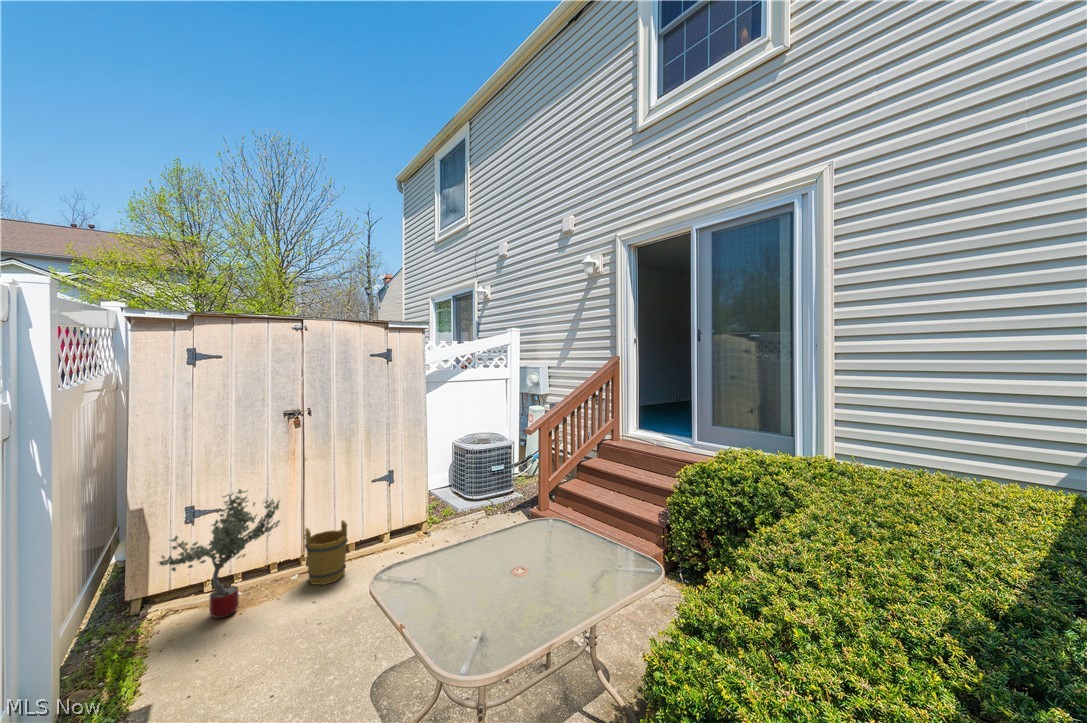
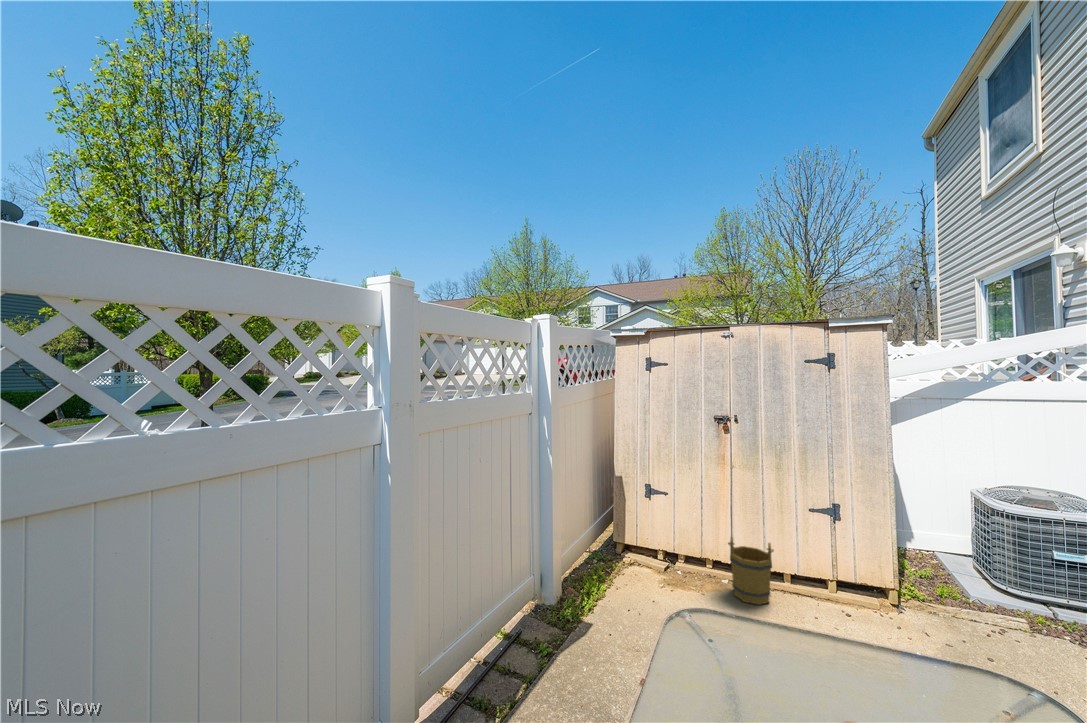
potted tree: present [159,489,280,618] -> none [620,480,705,586]

